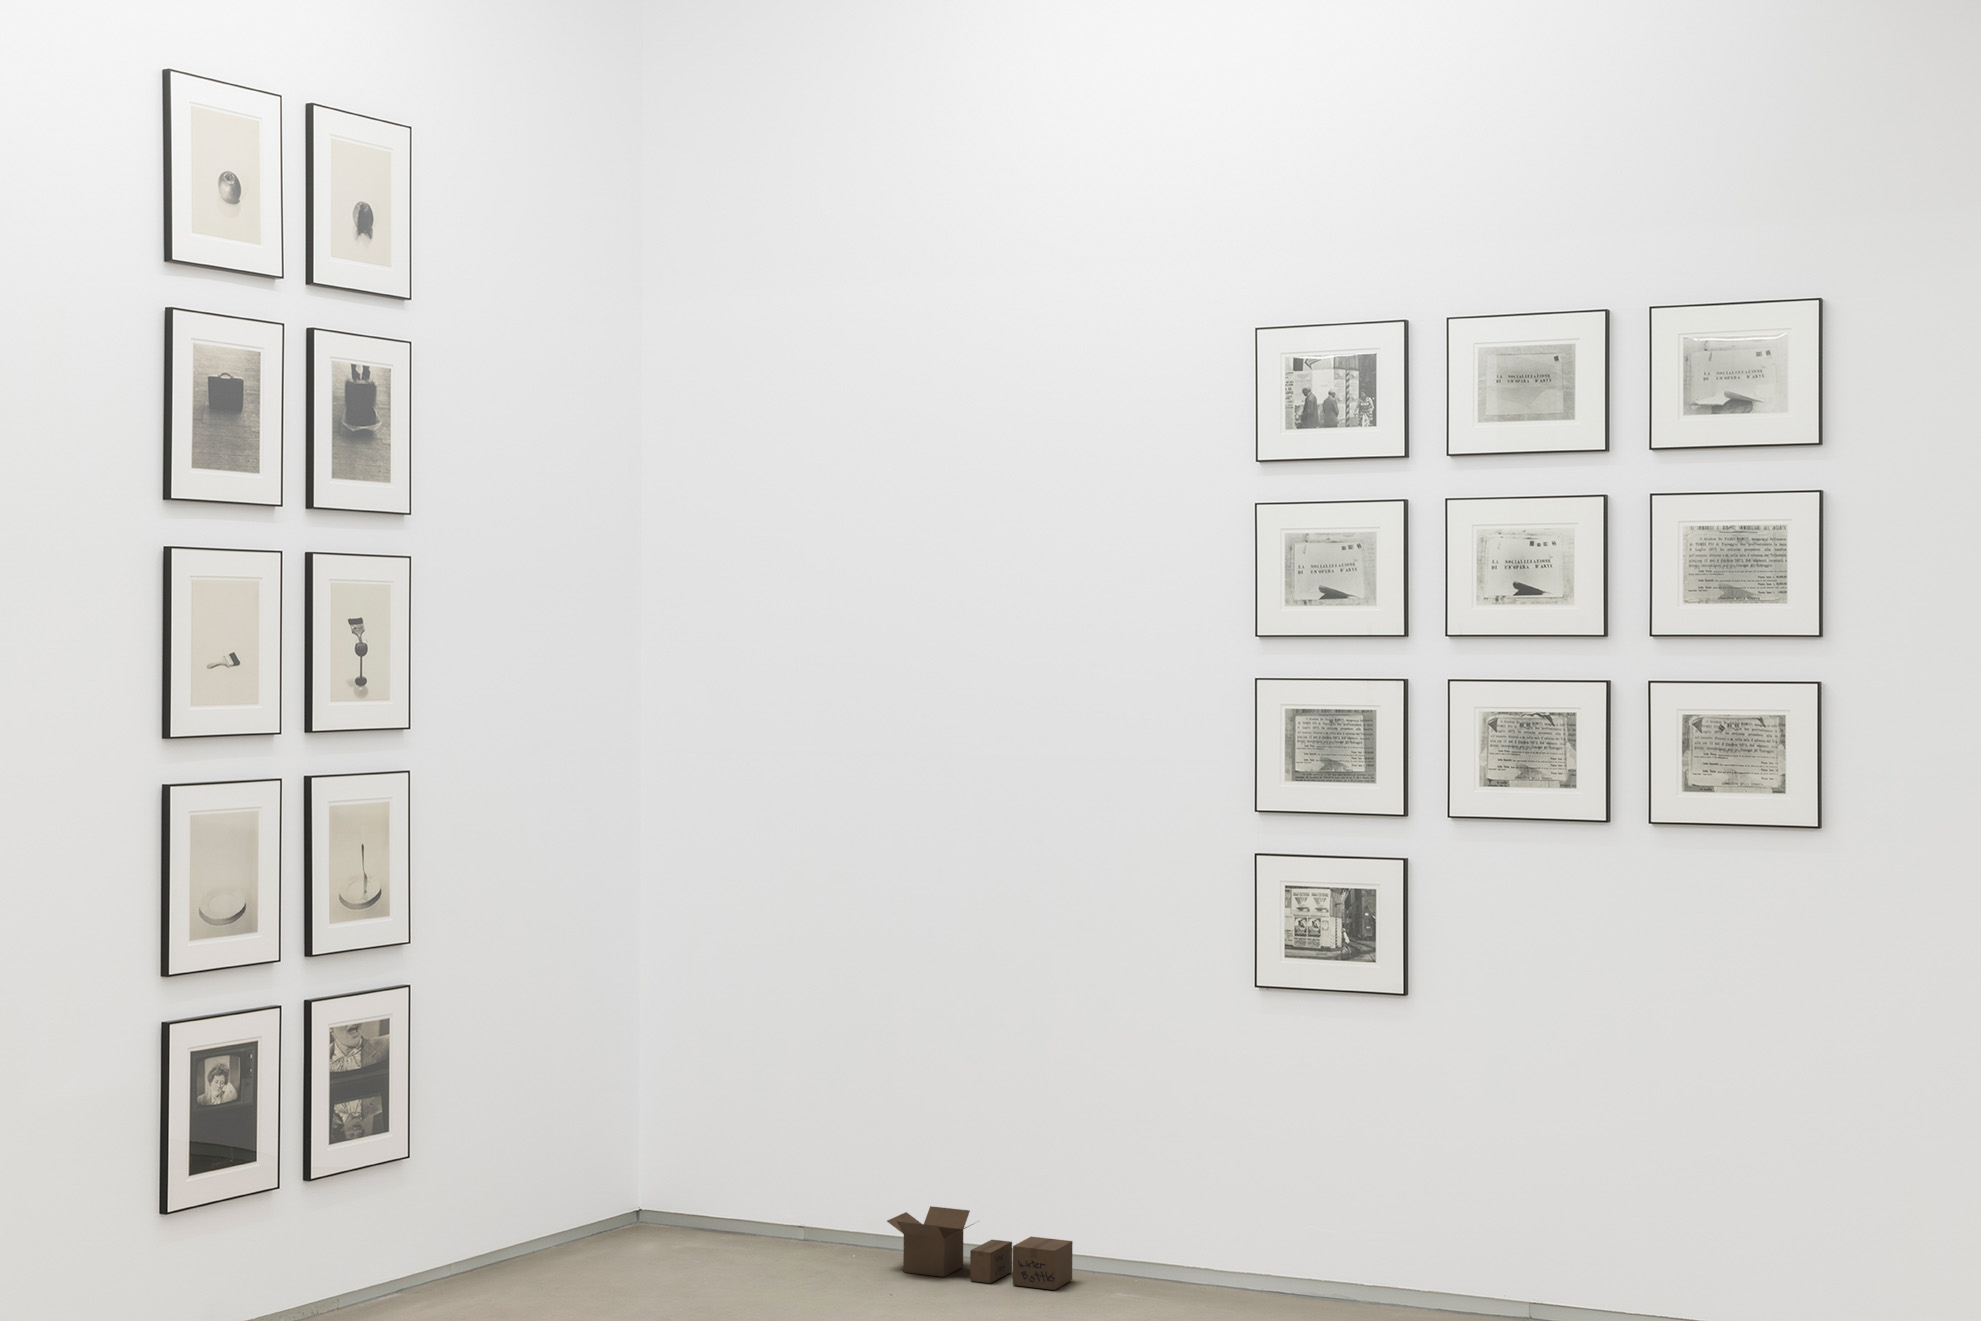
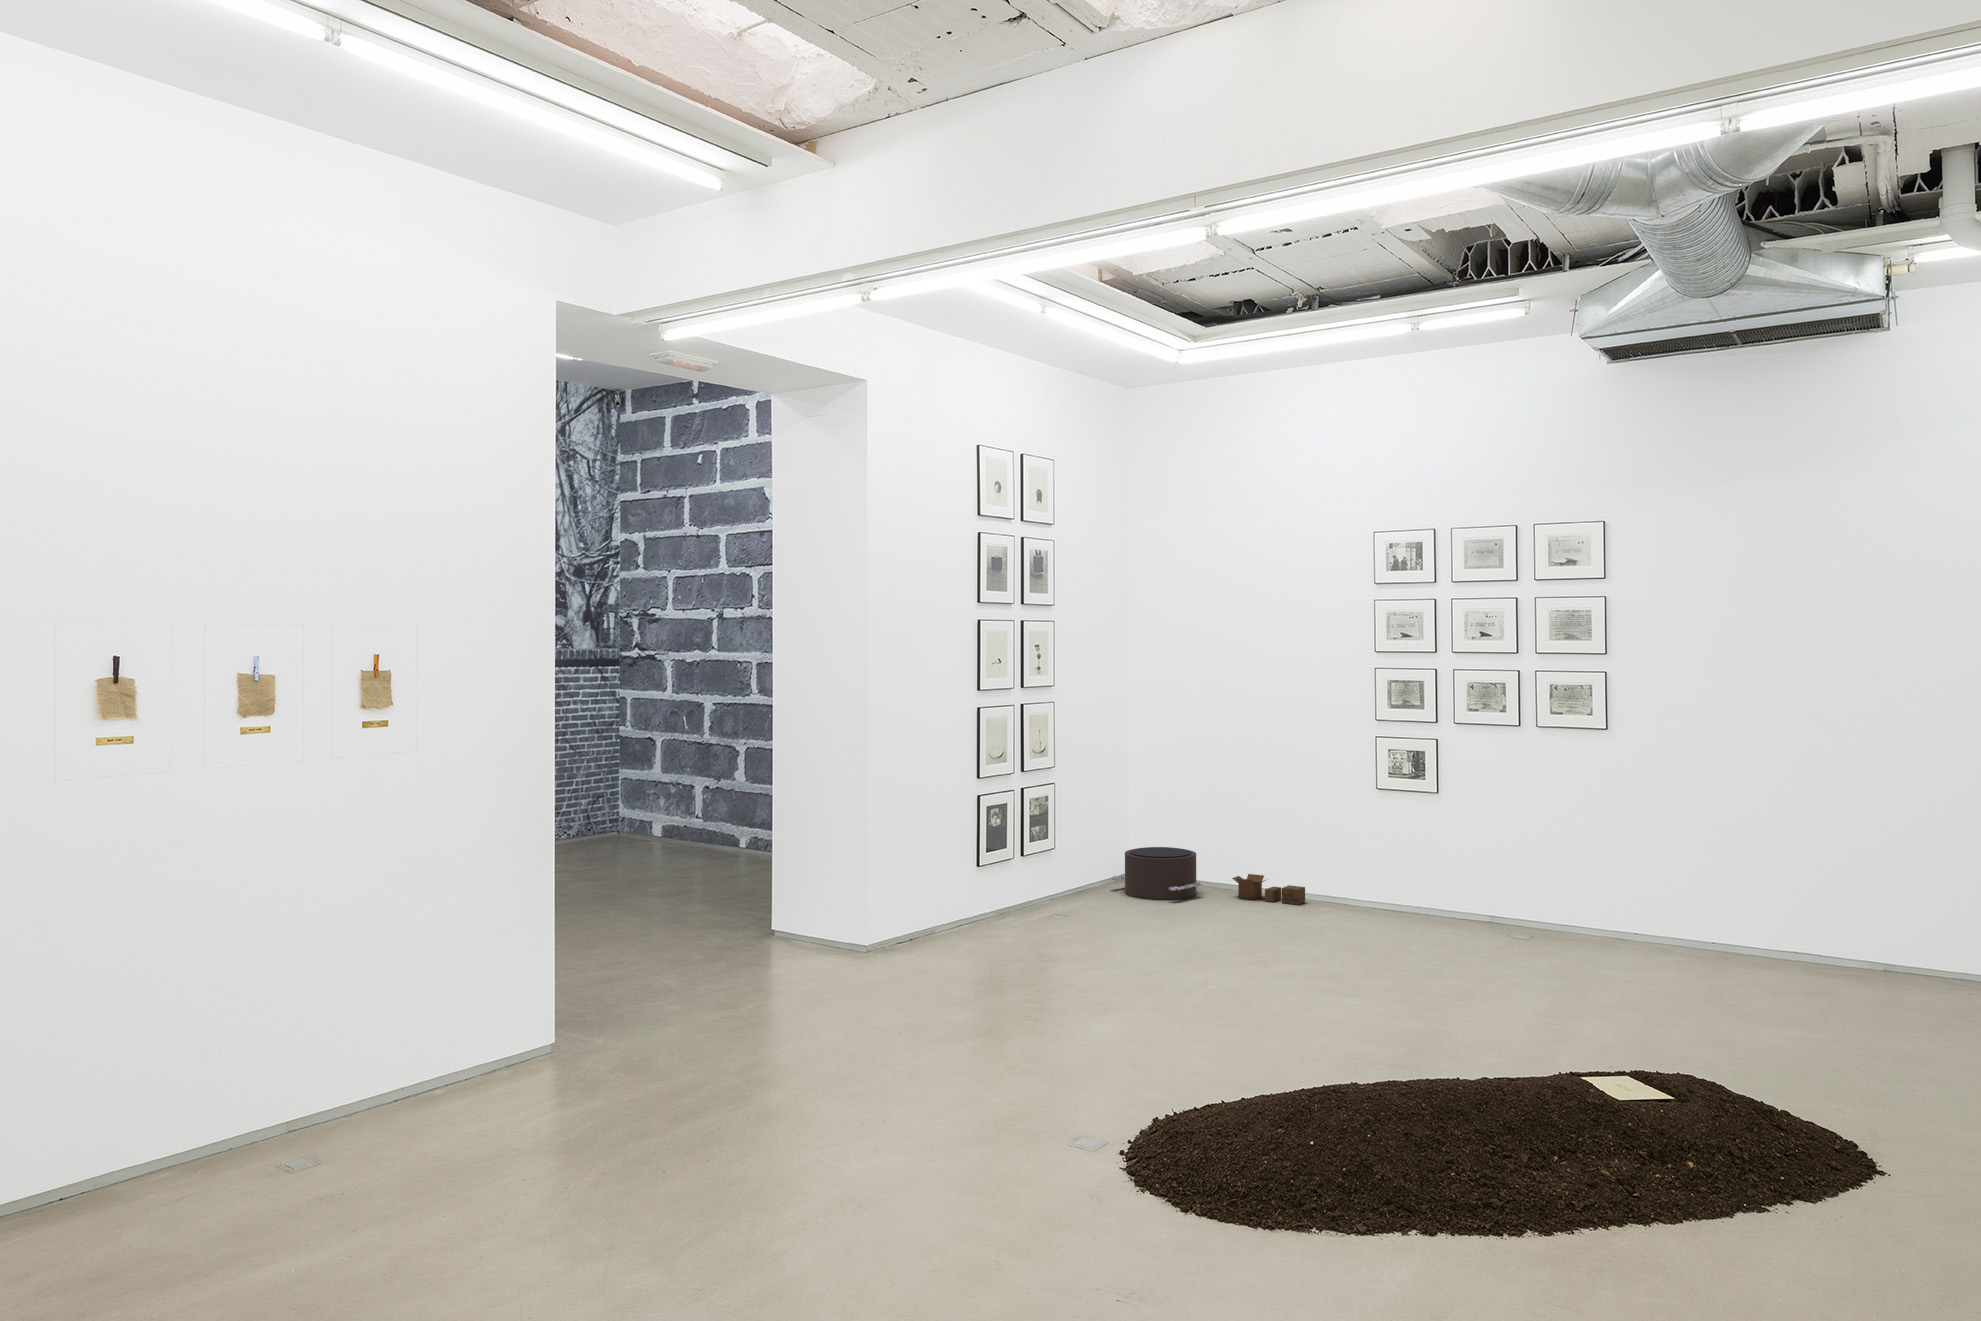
pouf: none [571,1140,810,1285] -> present [1110,847,1201,900]

